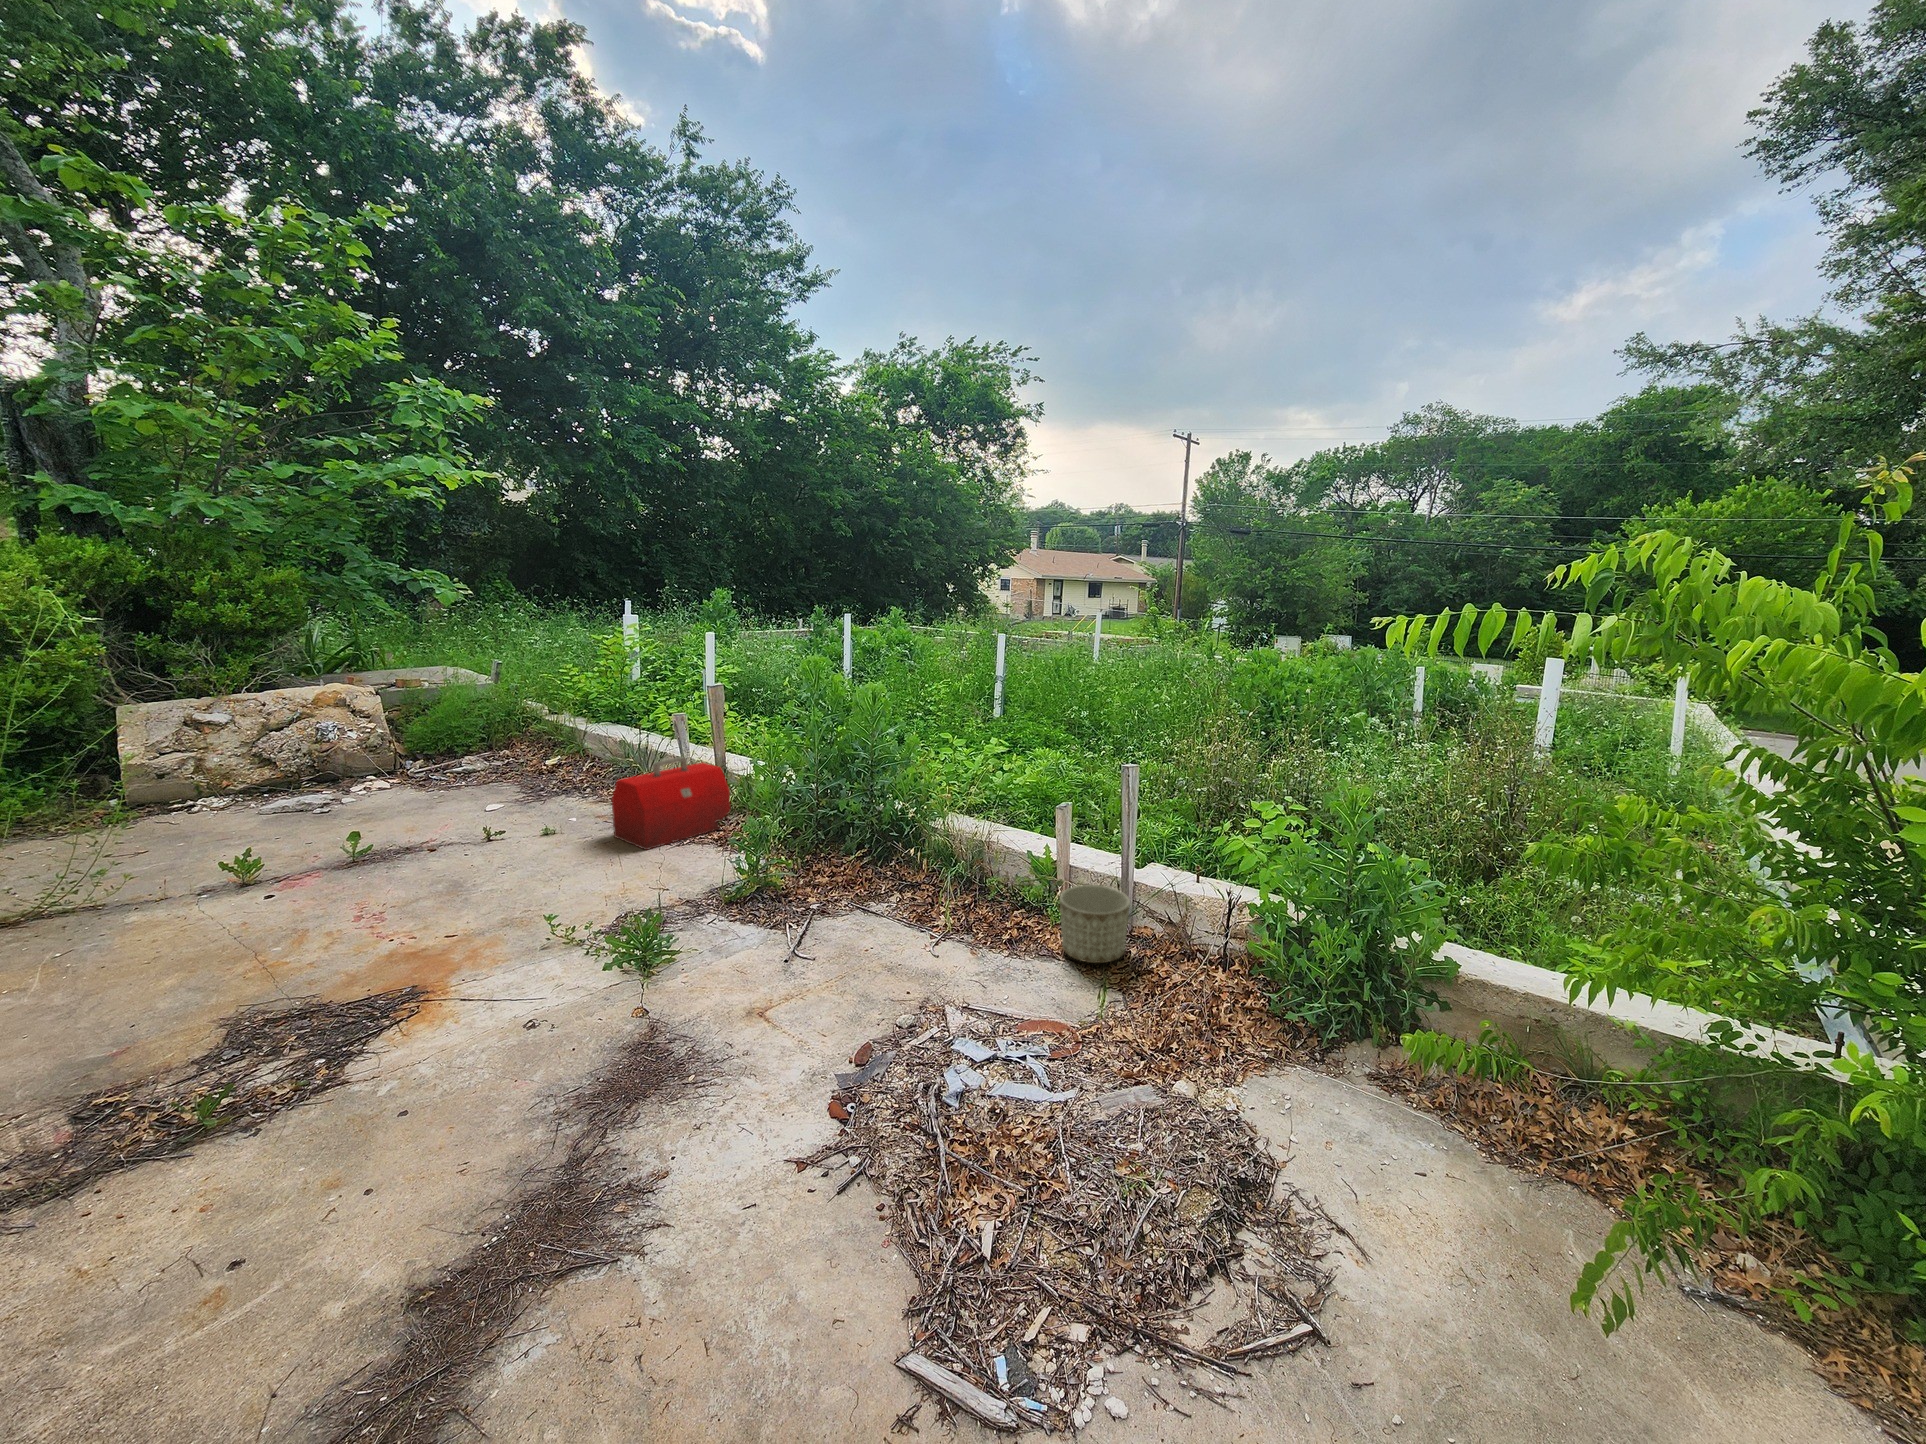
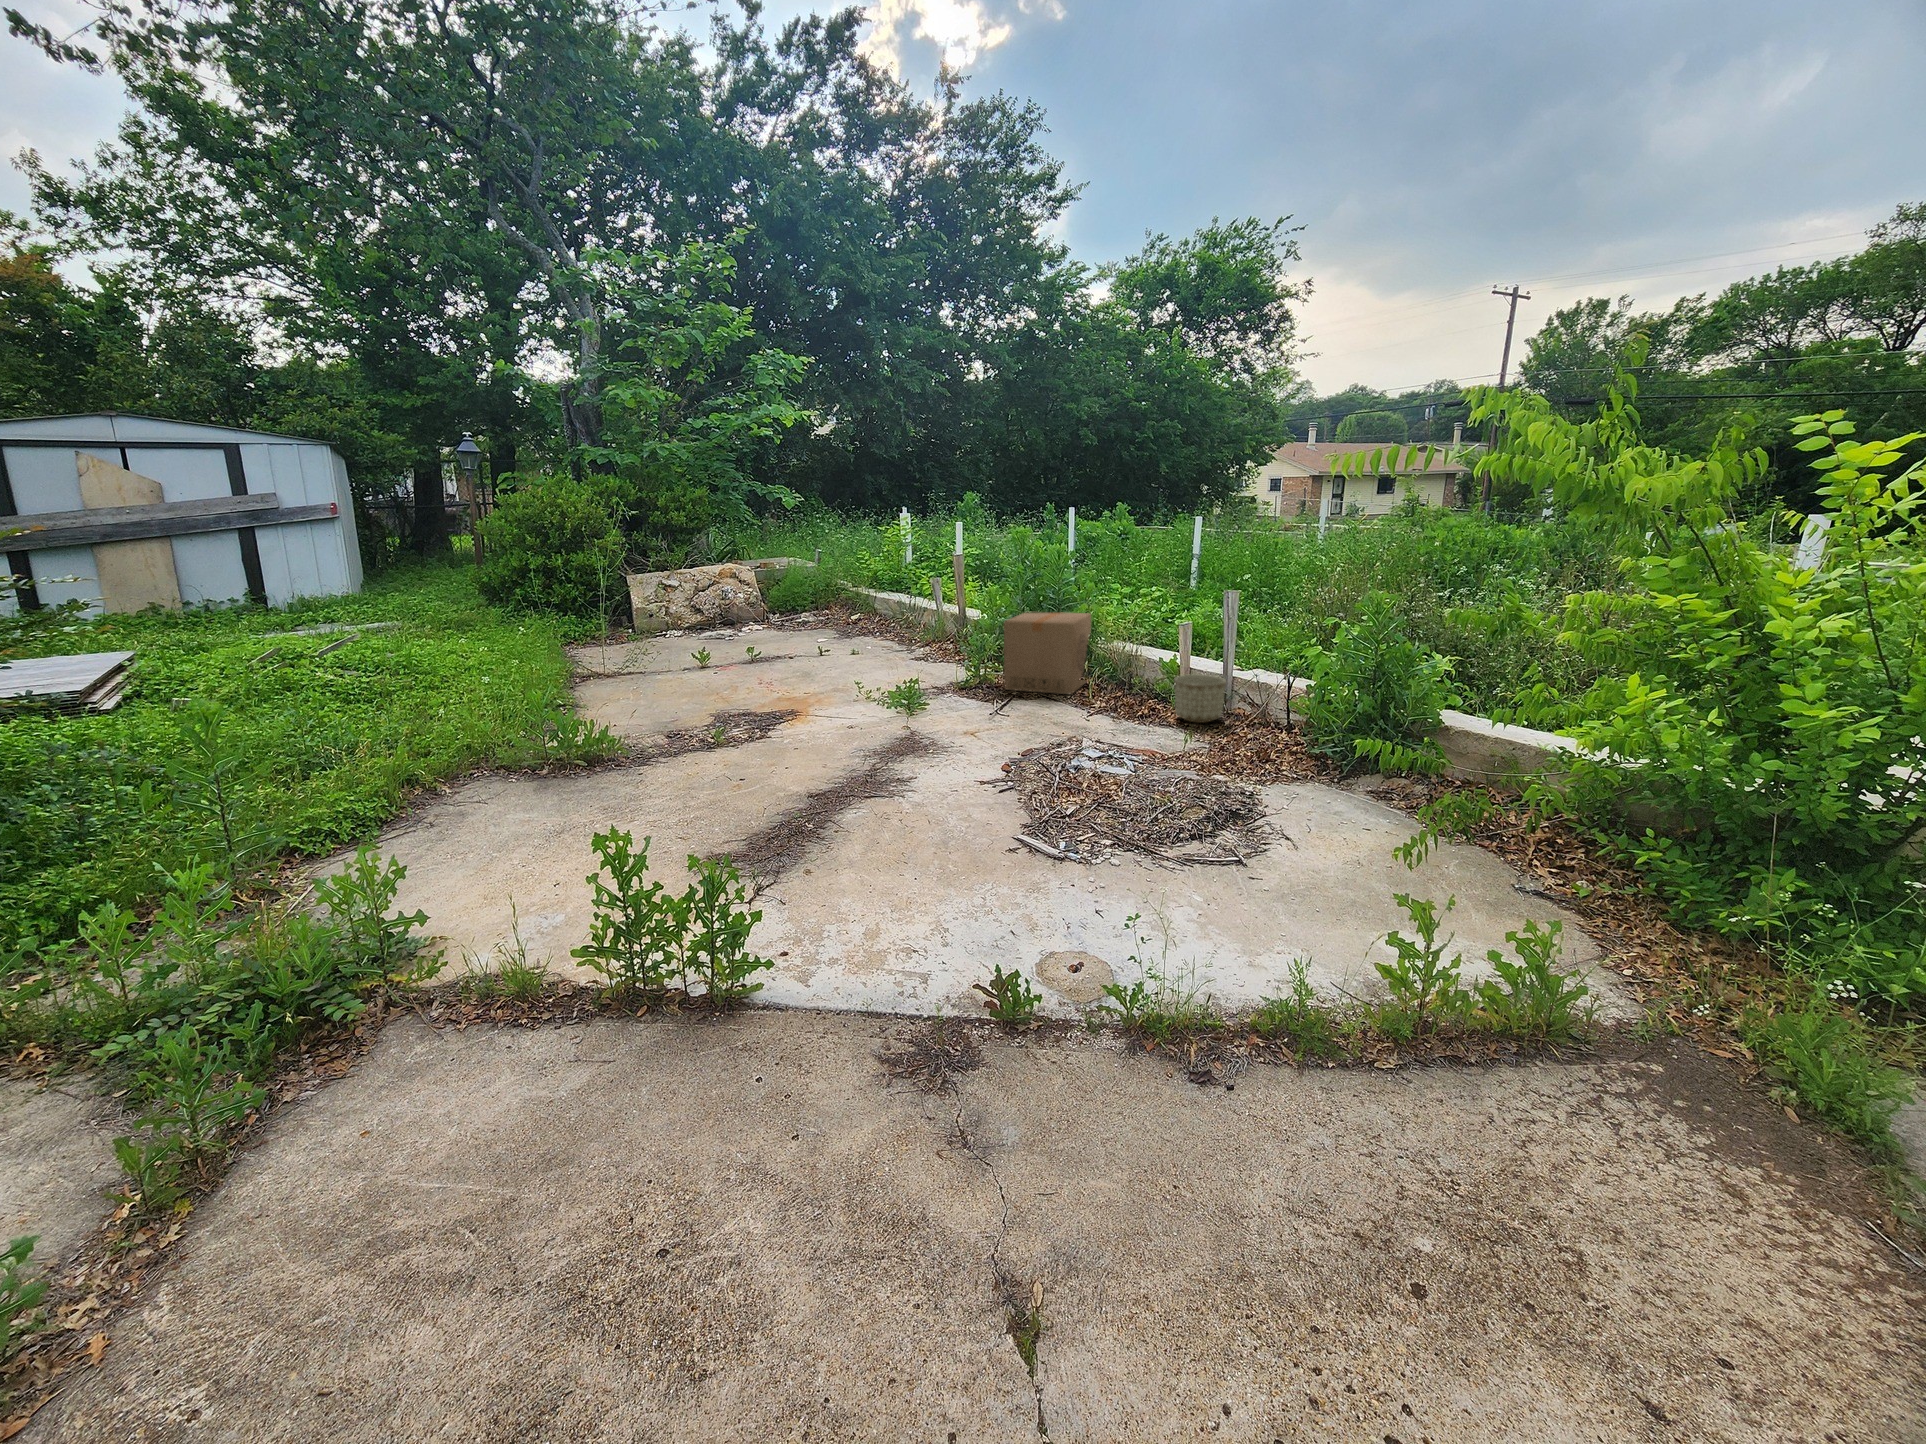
toolbox: present [612,757,730,850] -> none [893,604,968,663]
cardboard box: none [794,779,917,910] -> present [1004,612,1091,695]

